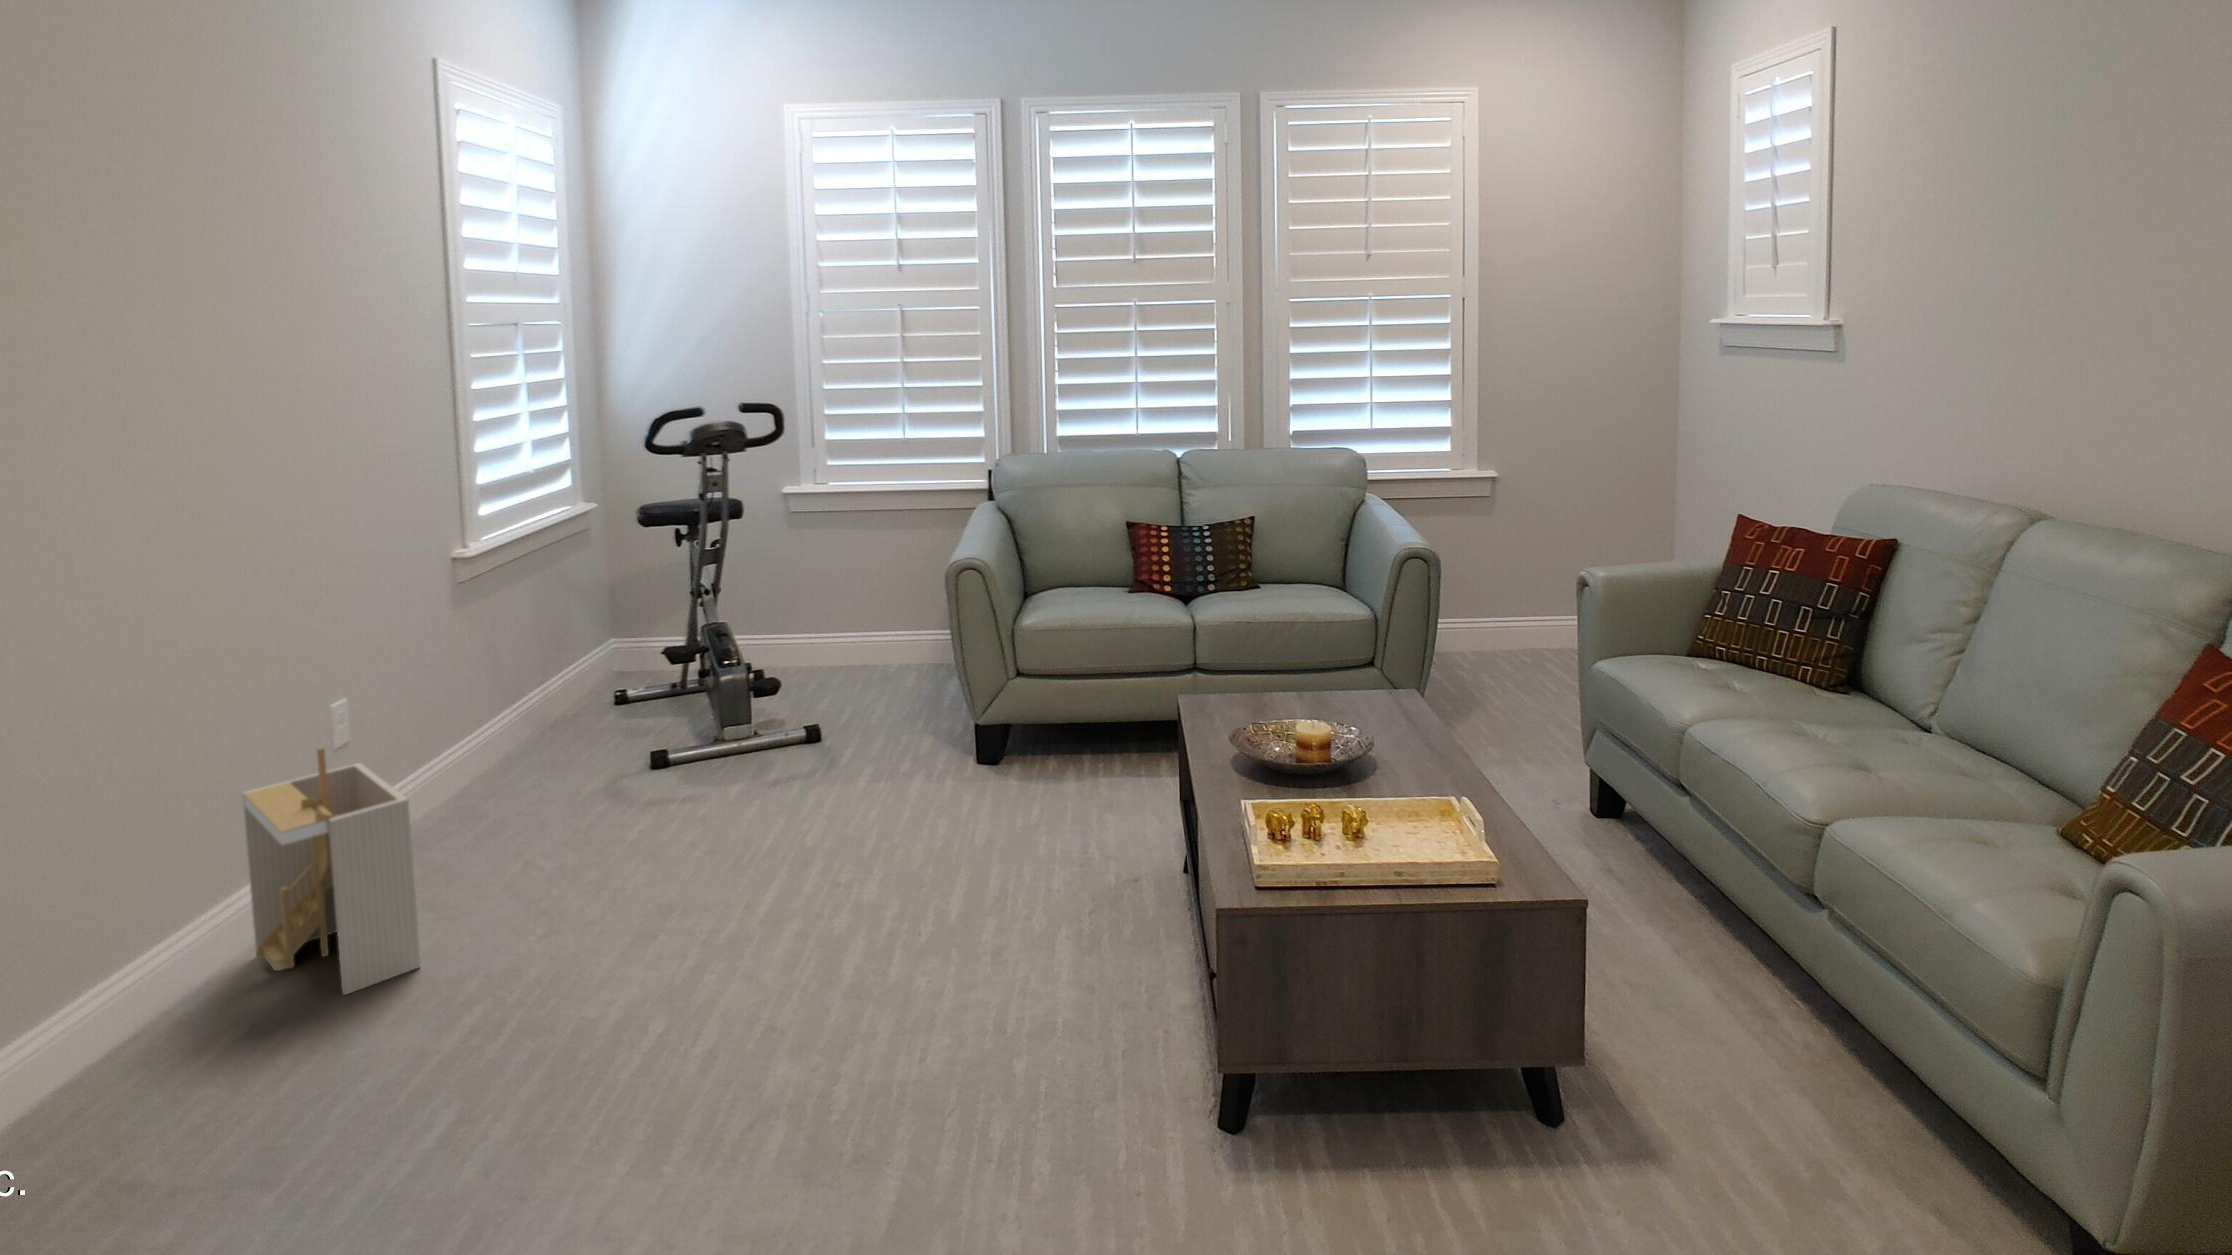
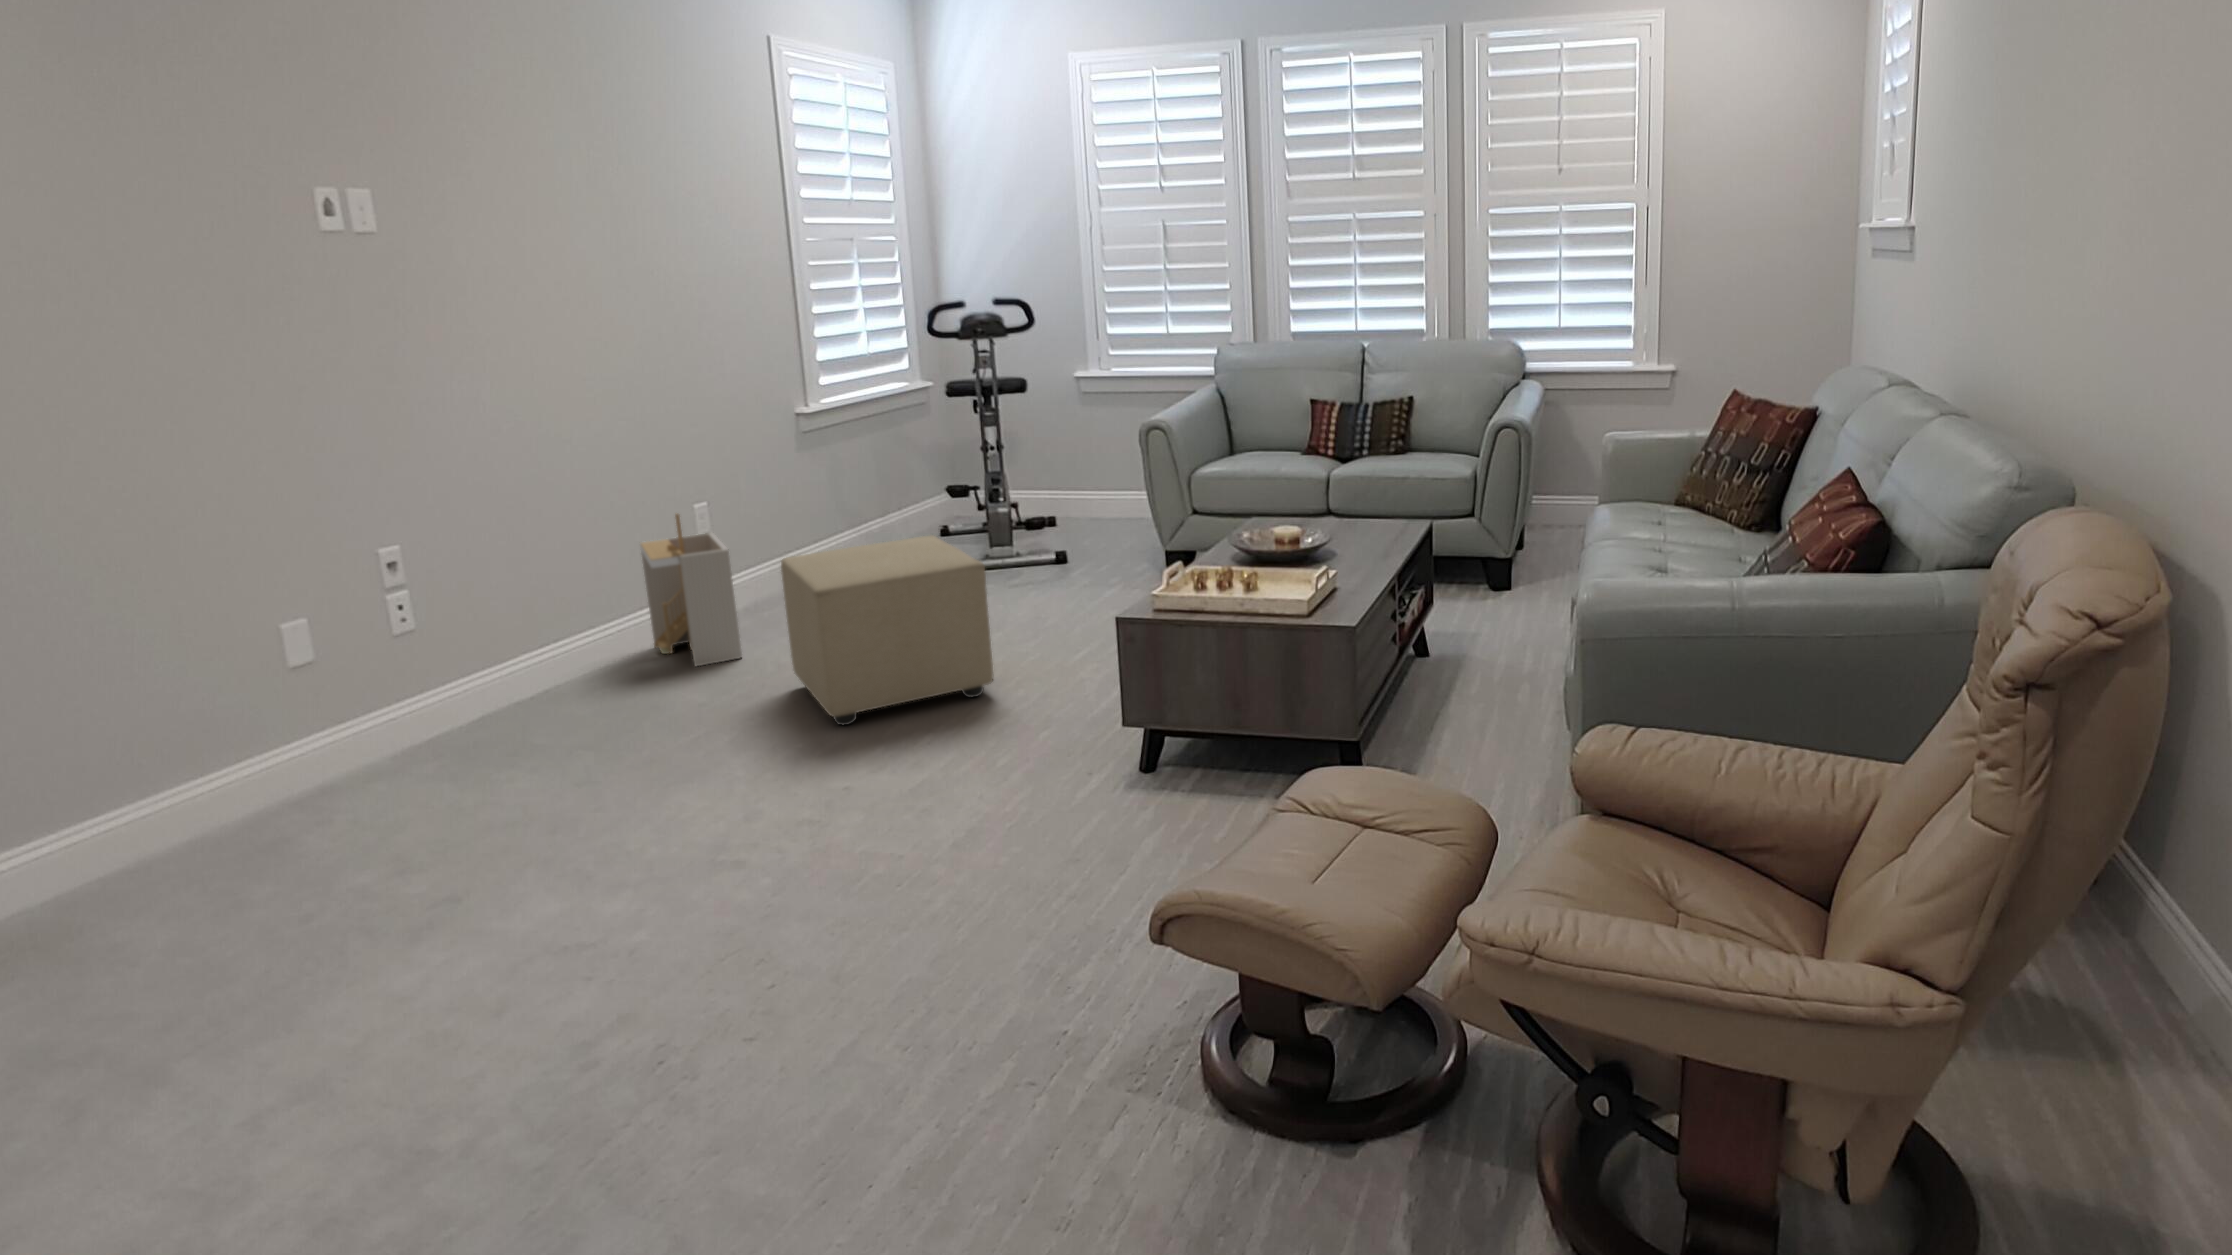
ottoman: none [529,756,882,1112] -> present [781,536,993,725]

